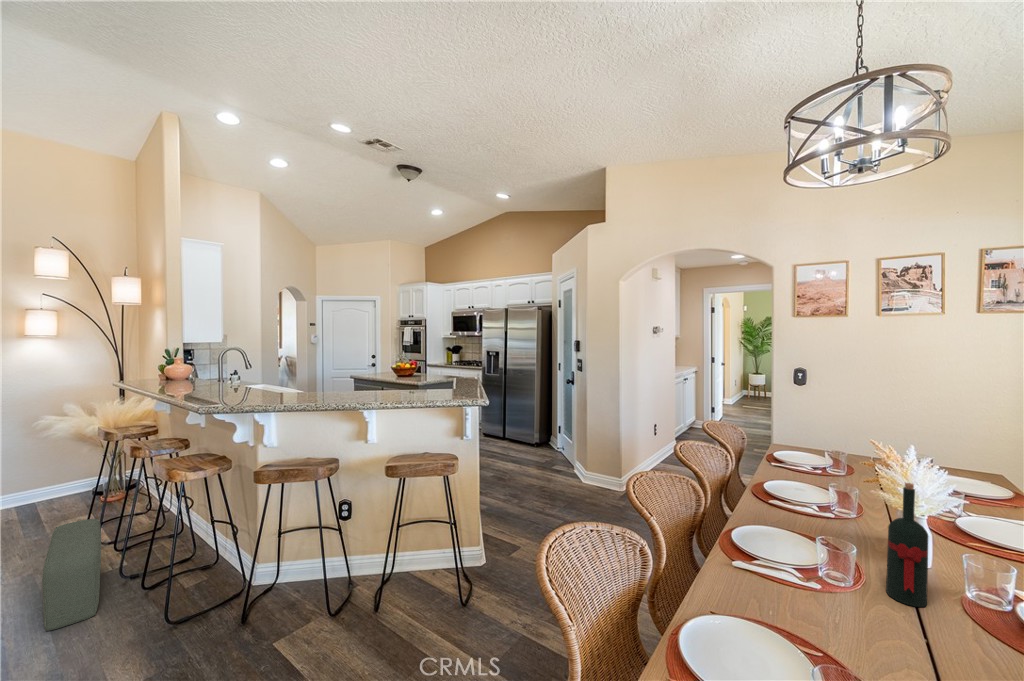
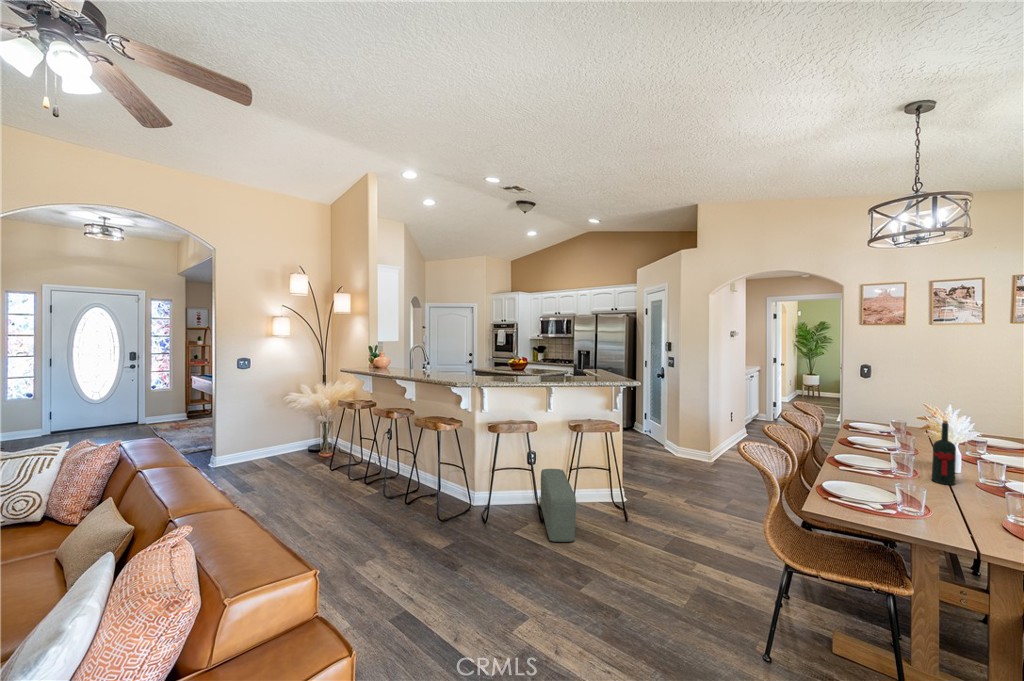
pouf: present [42,519,101,631] -> present [541,469,576,542]

